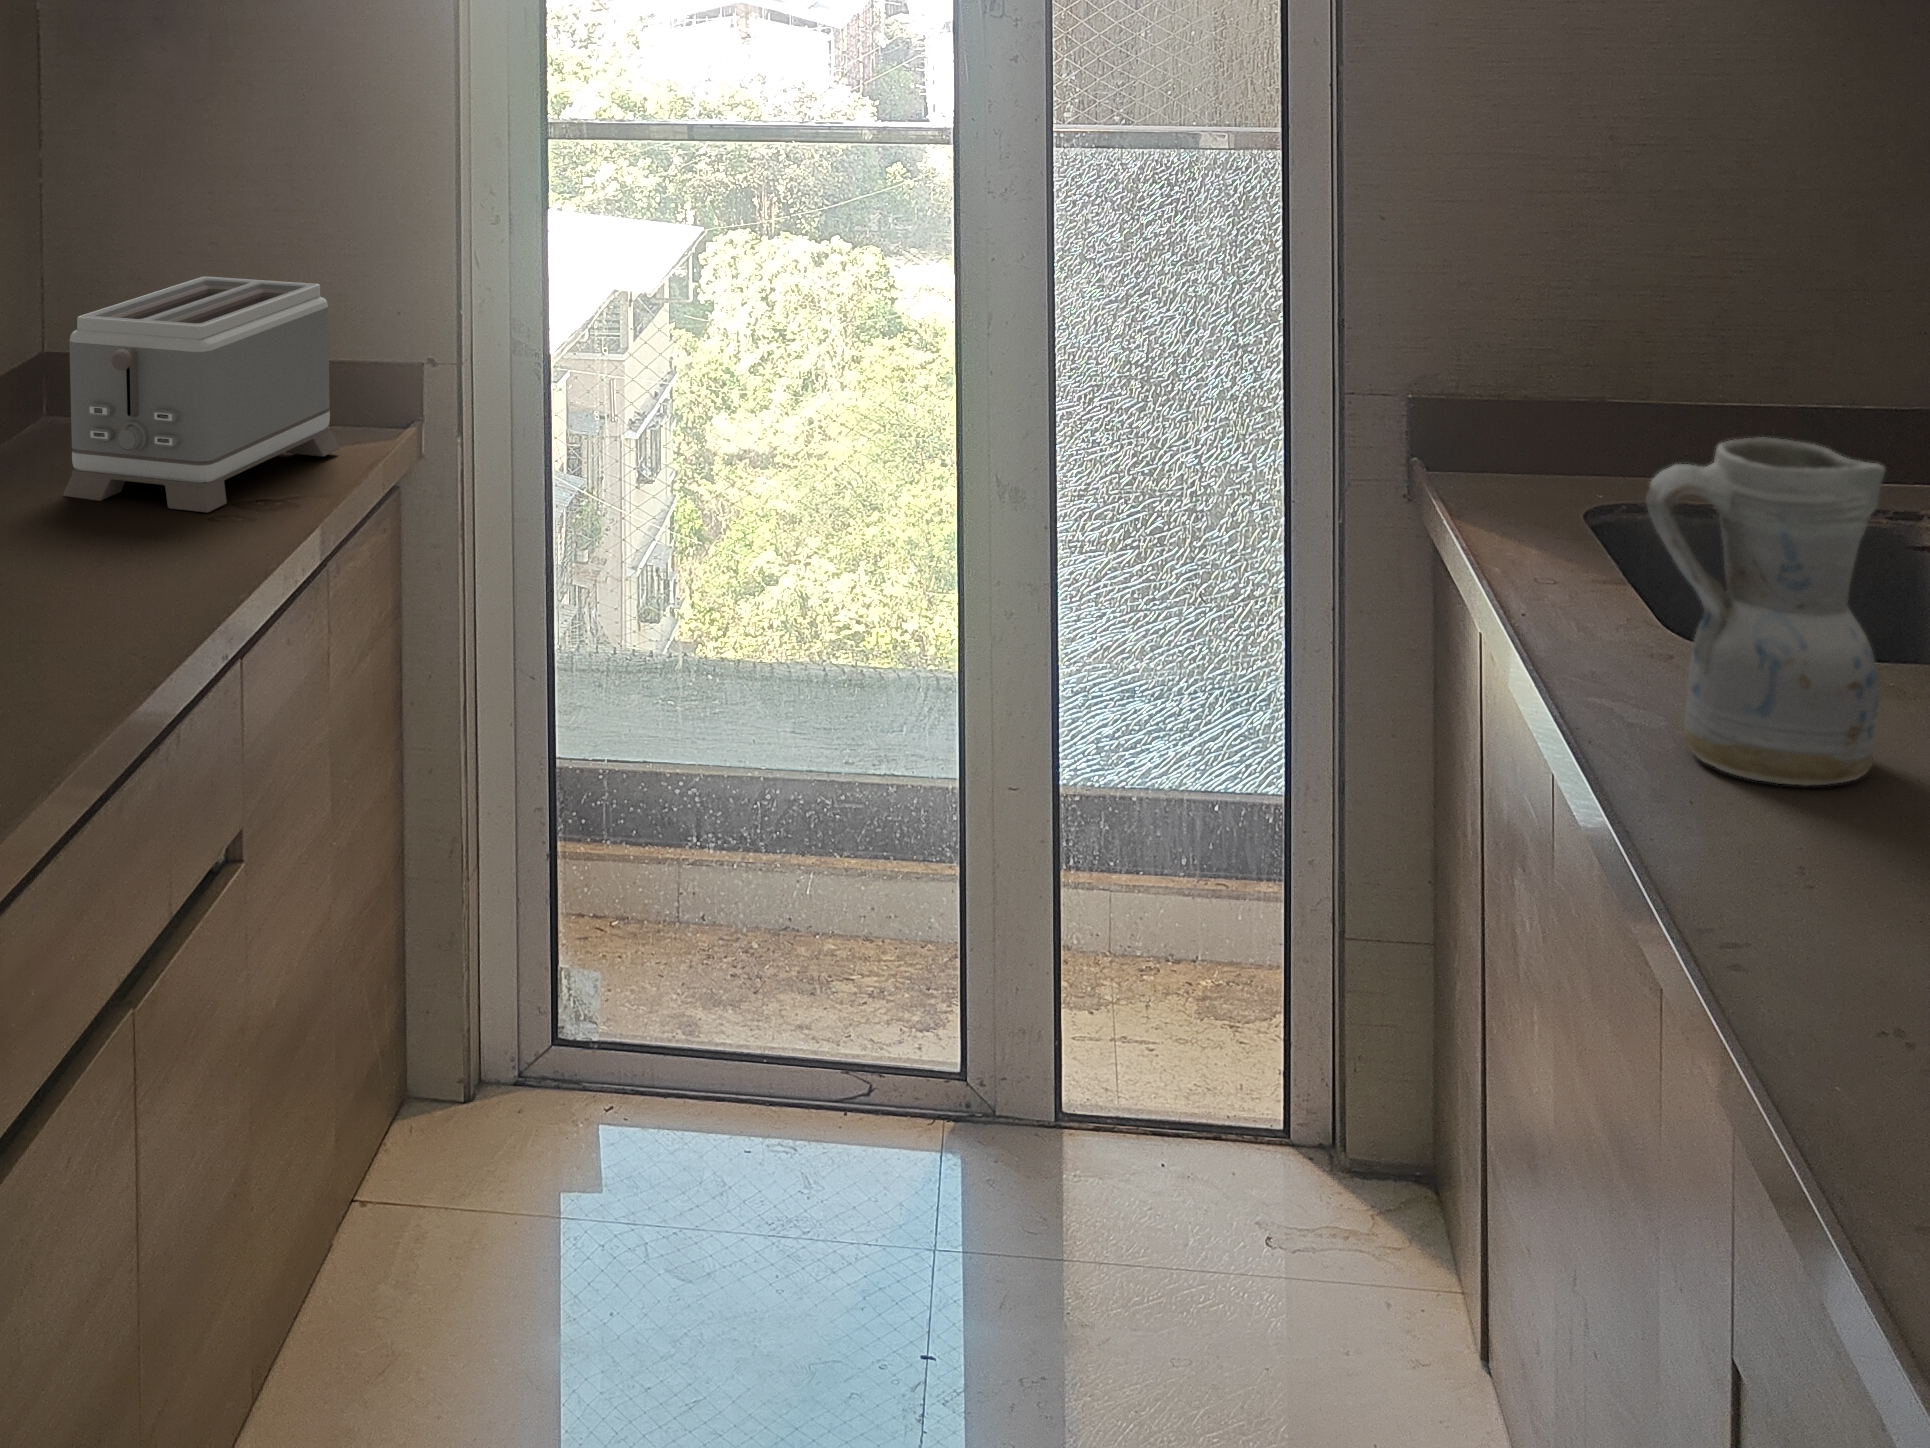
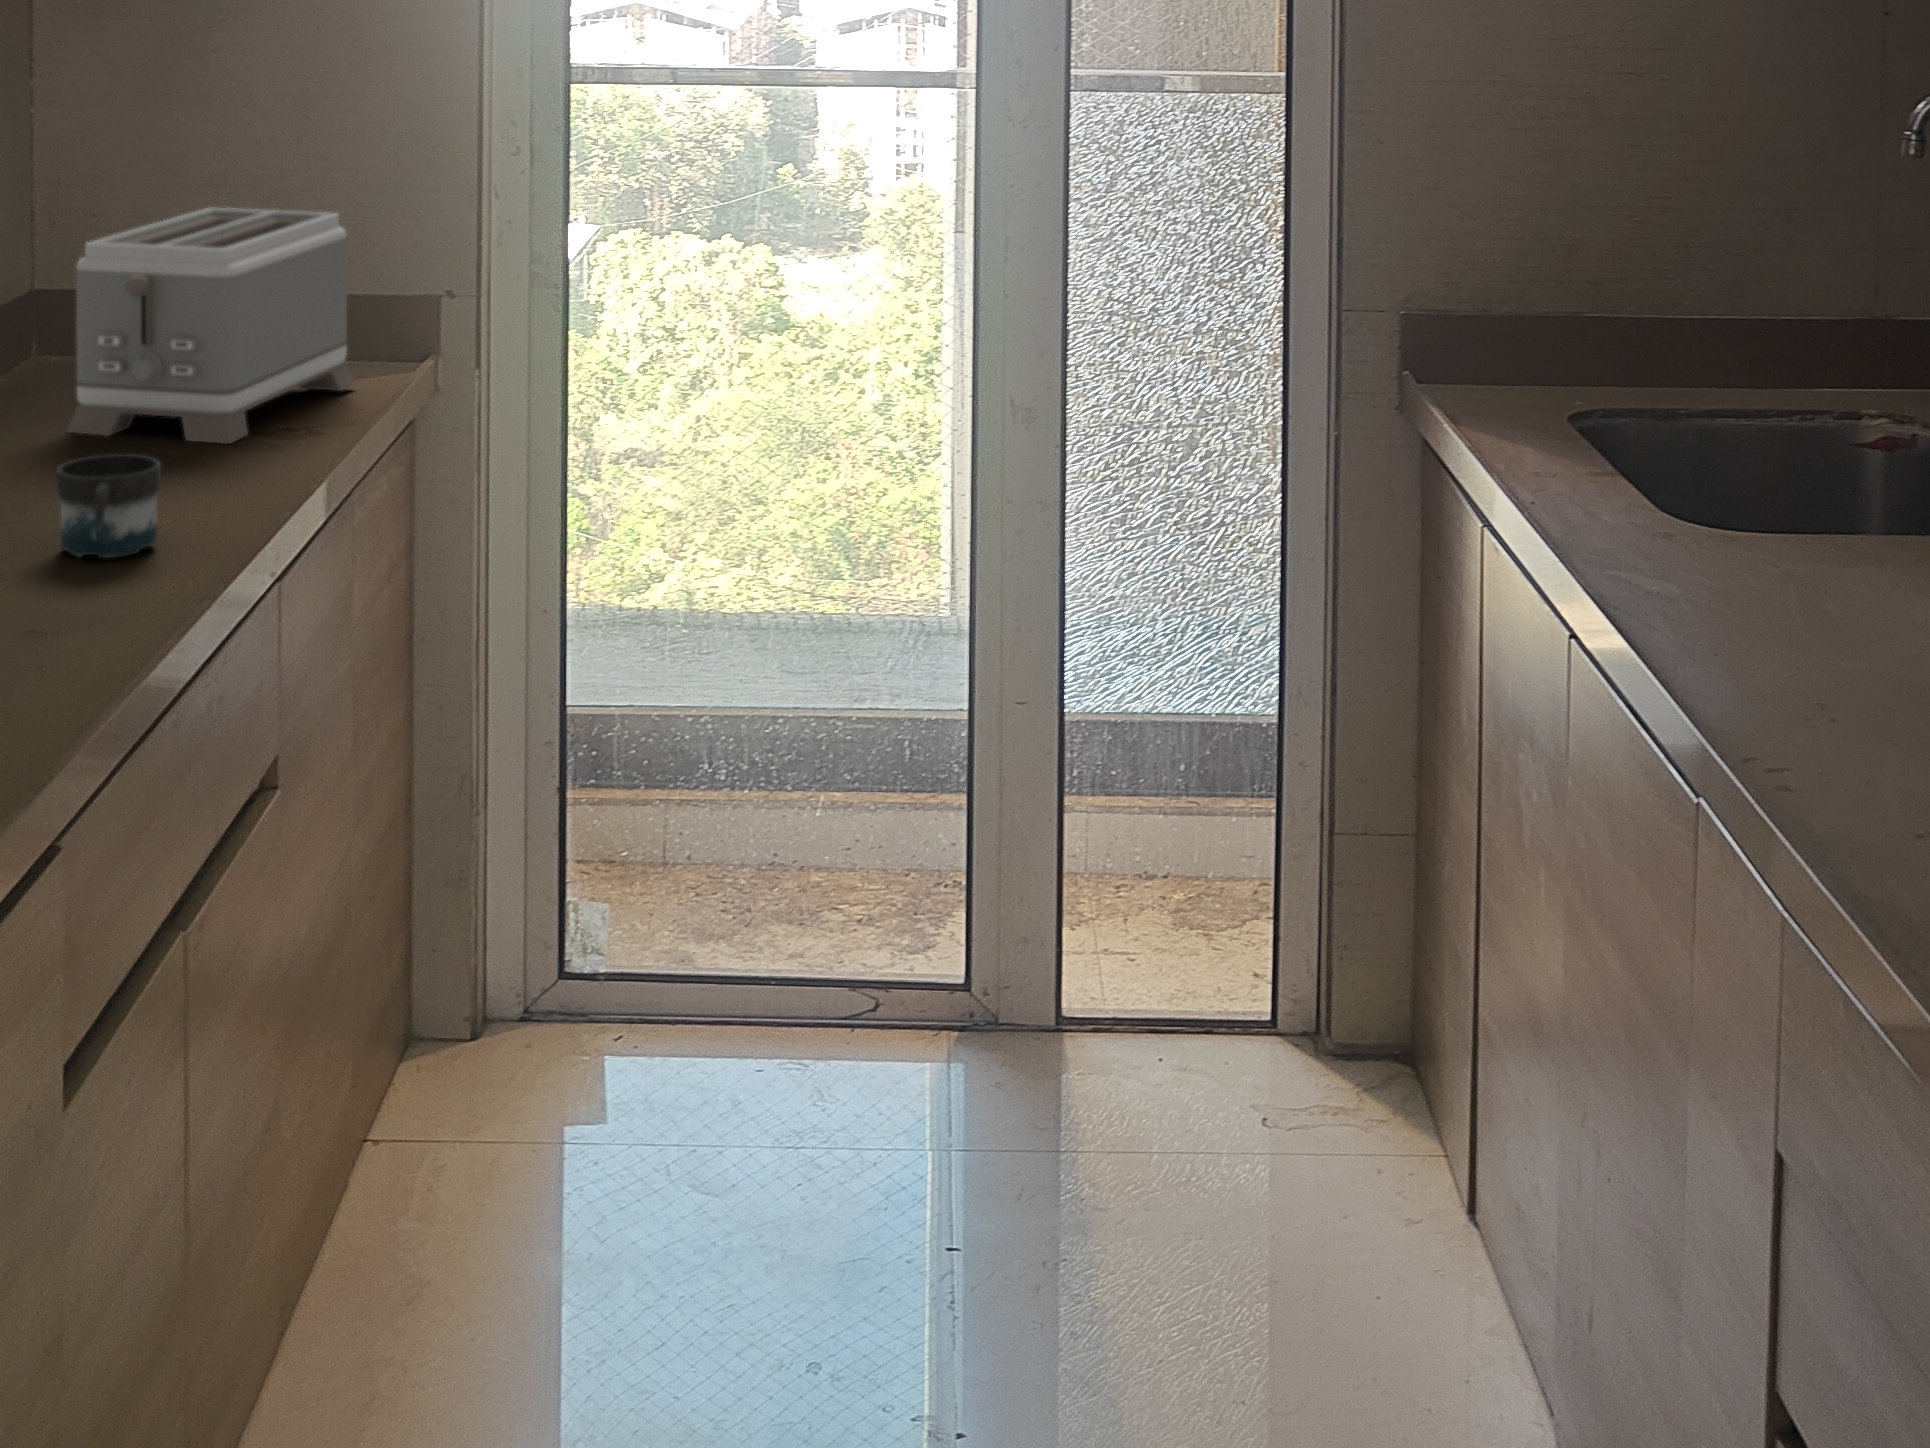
ceramic pitcher: present [1647,437,1885,785] -> none [1675,308,1881,620]
mug: none [22,534,117,635] -> present [57,454,161,558]

